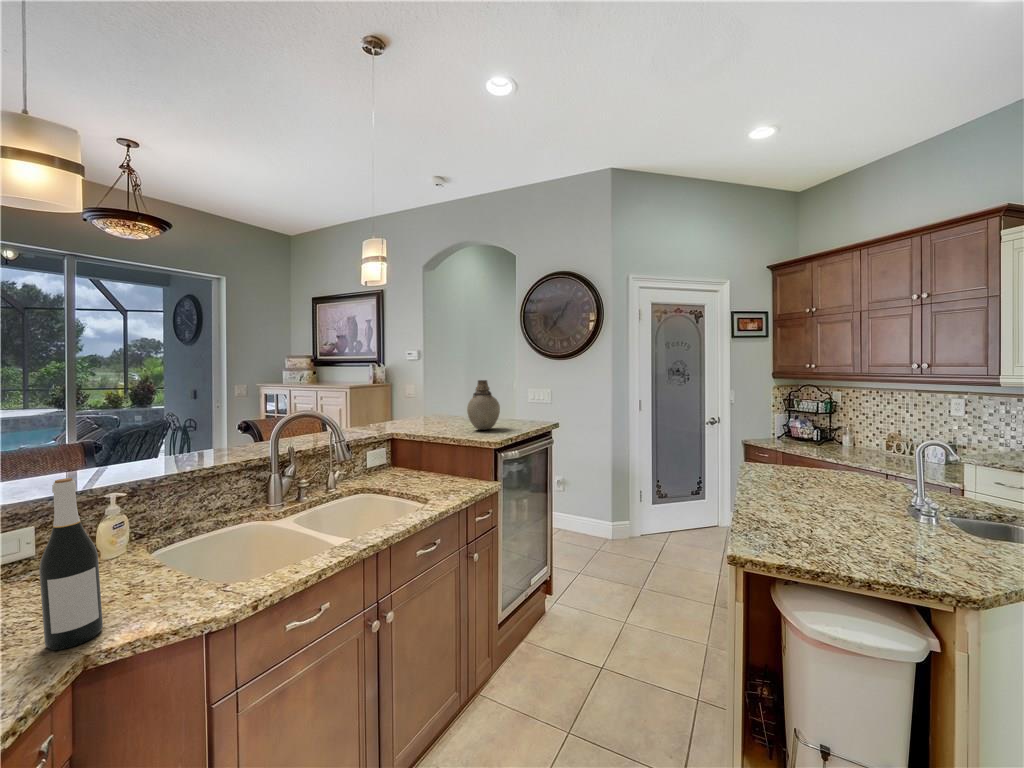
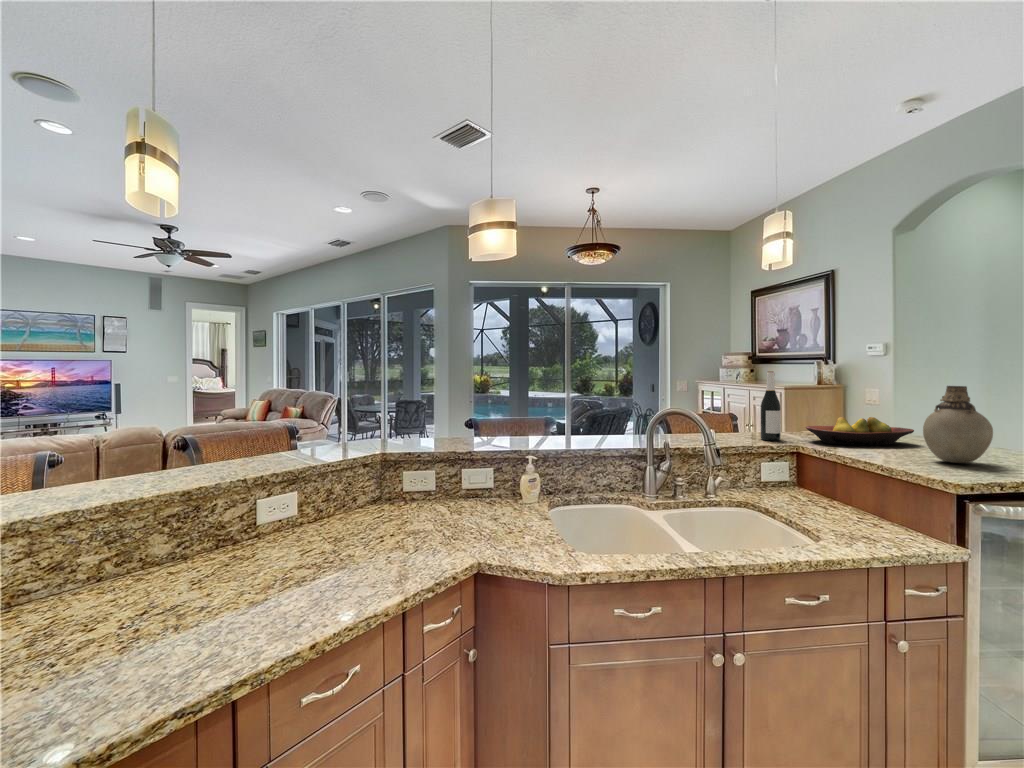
fruit bowl: none [391,405,455,428] -> present [806,417,914,445]
wine bottle: present [39,478,103,650] -> present [761,371,781,441]

